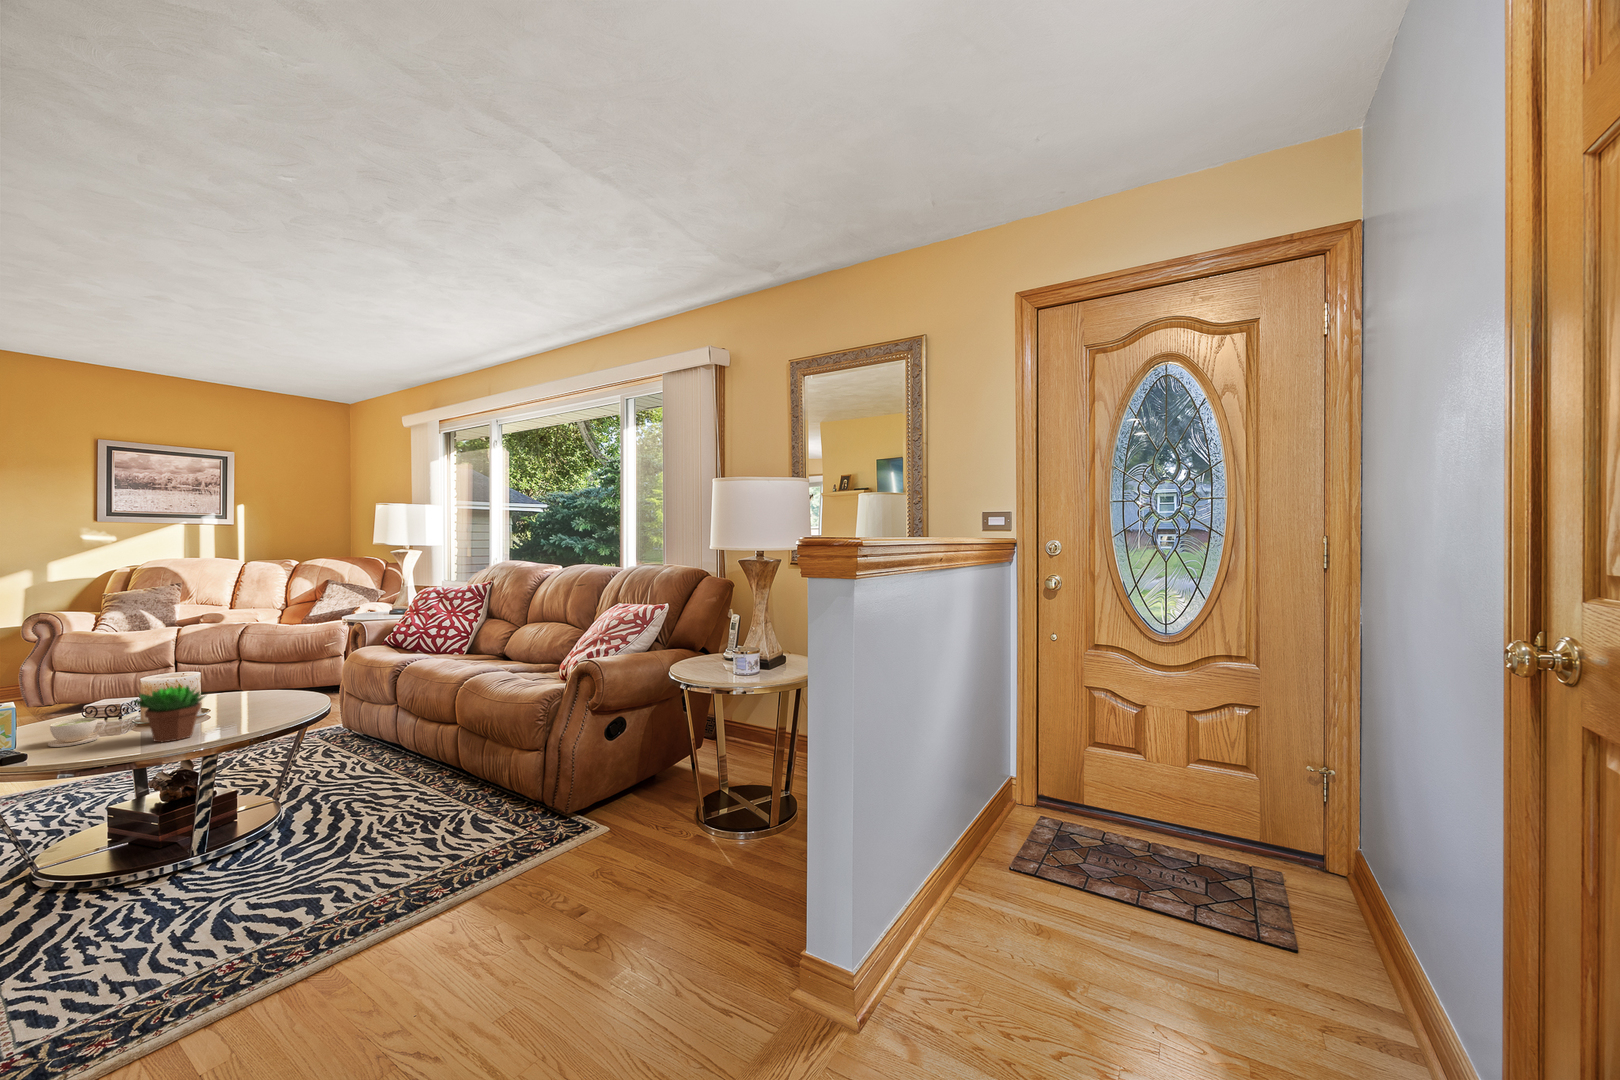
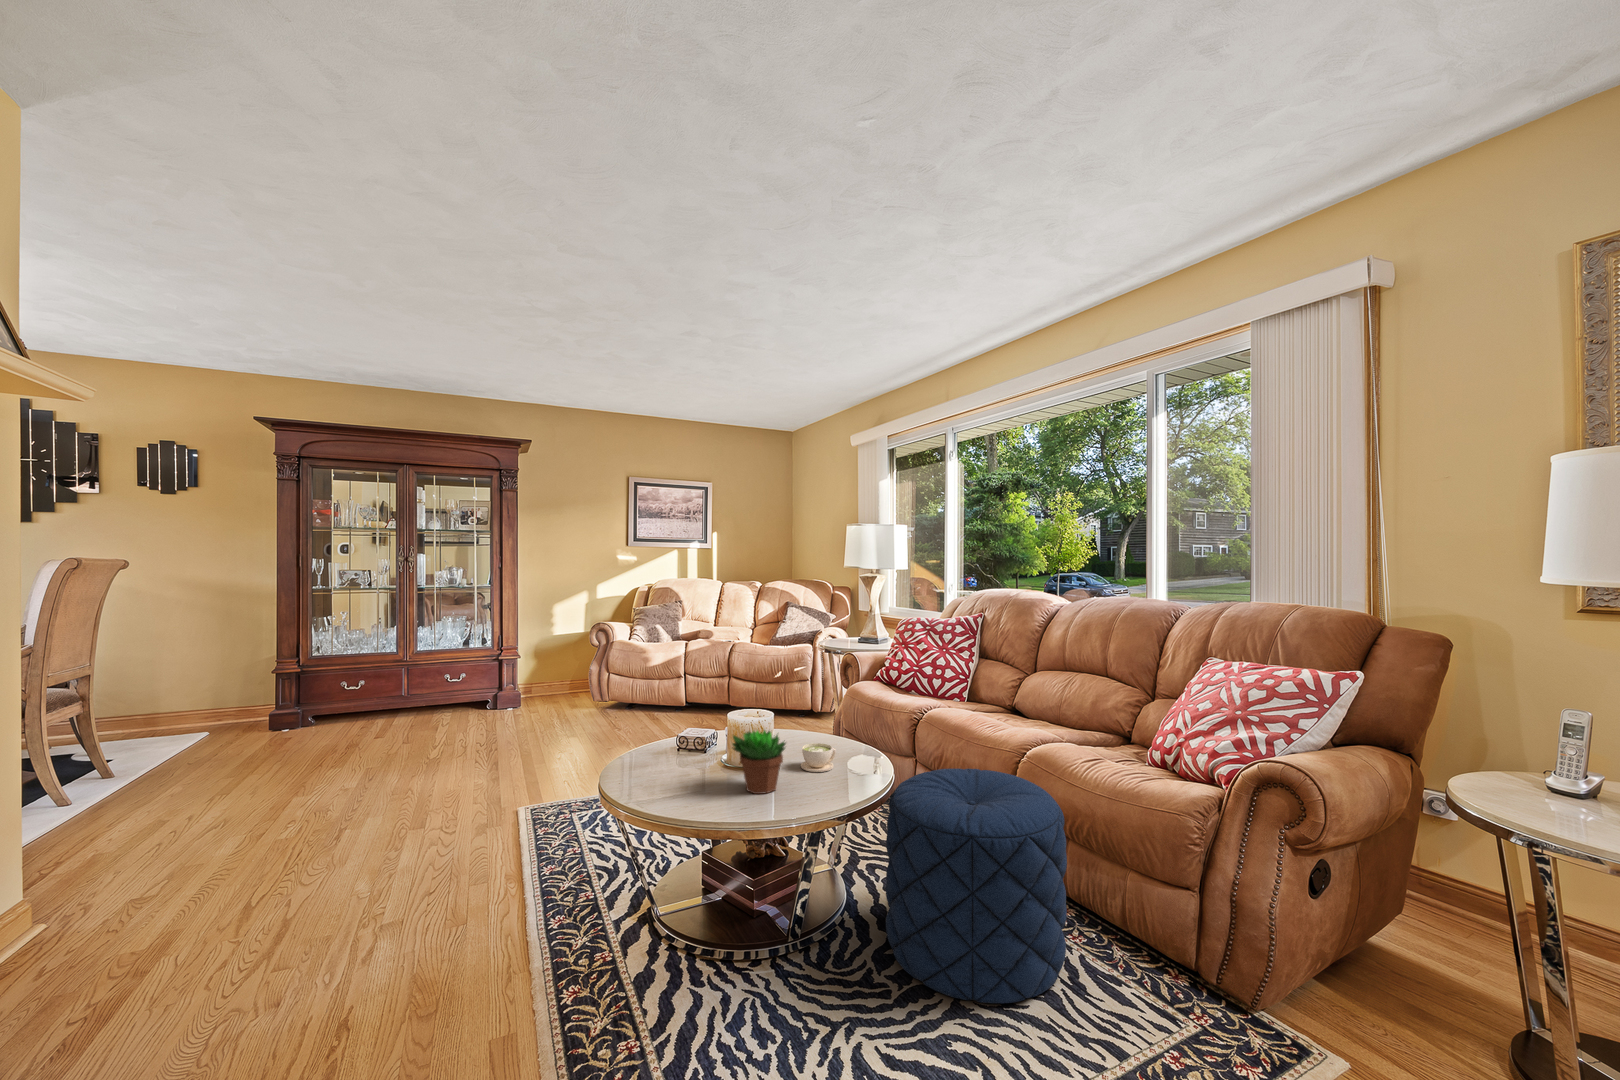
pouf: none [309,698,472,865] -> present [886,769,1067,1004]
coffee cup: present [48,717,106,747] -> present [801,743,836,772]

